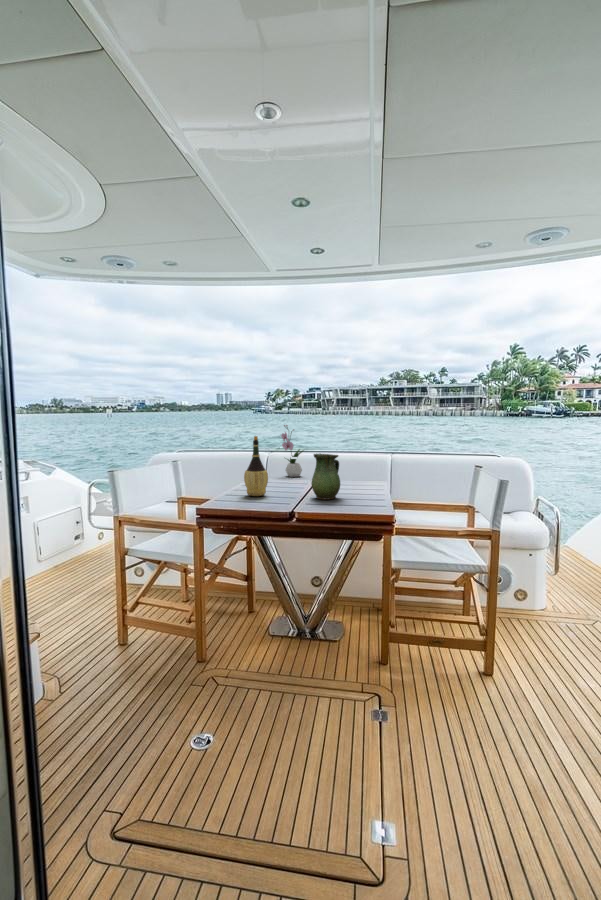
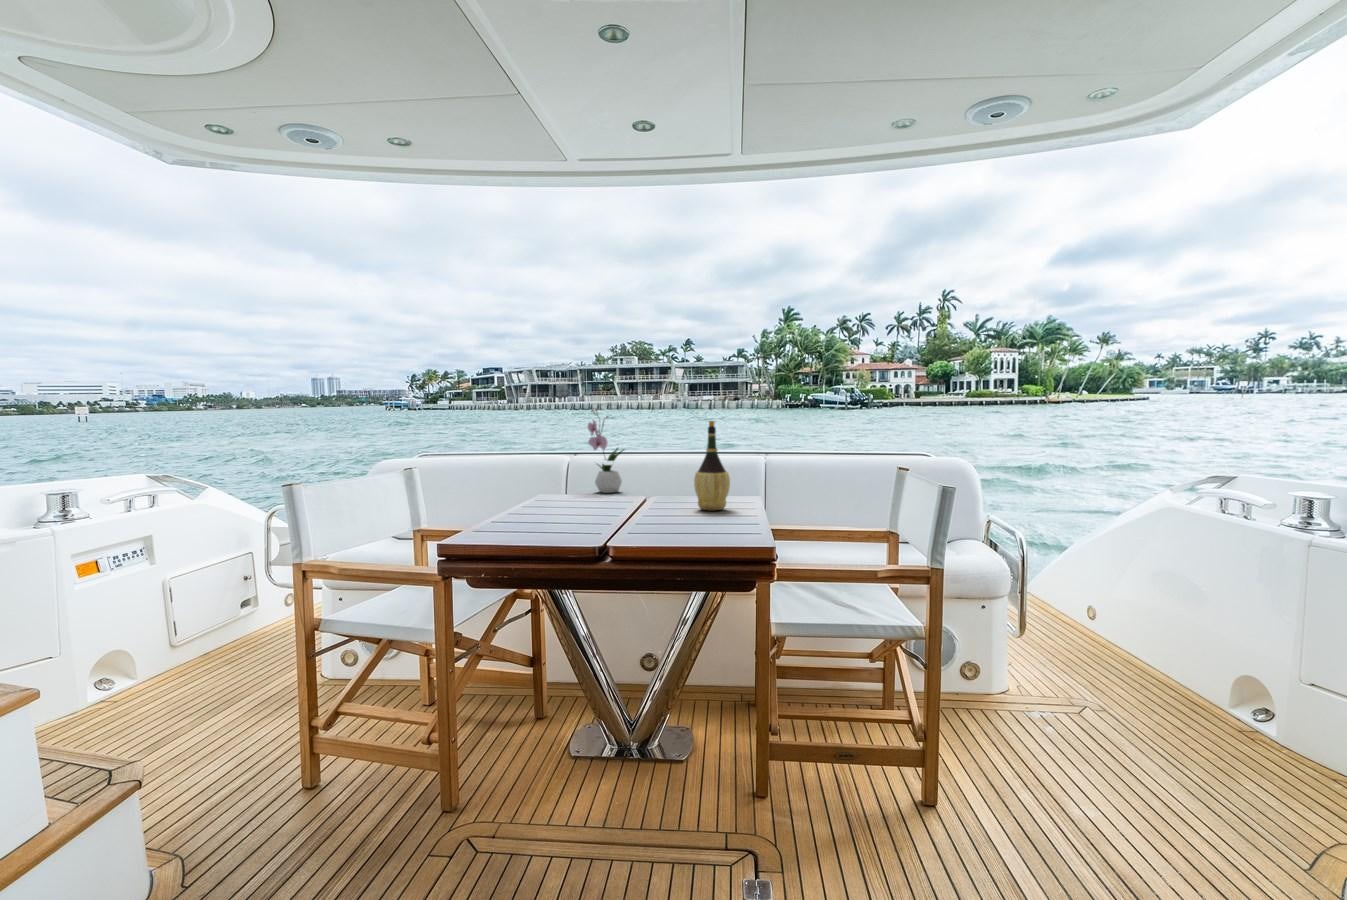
wine bottle: present [244,436,268,496] -> present [694,421,730,510]
pitcher: present [311,453,340,500] -> none [637,449,684,525]

